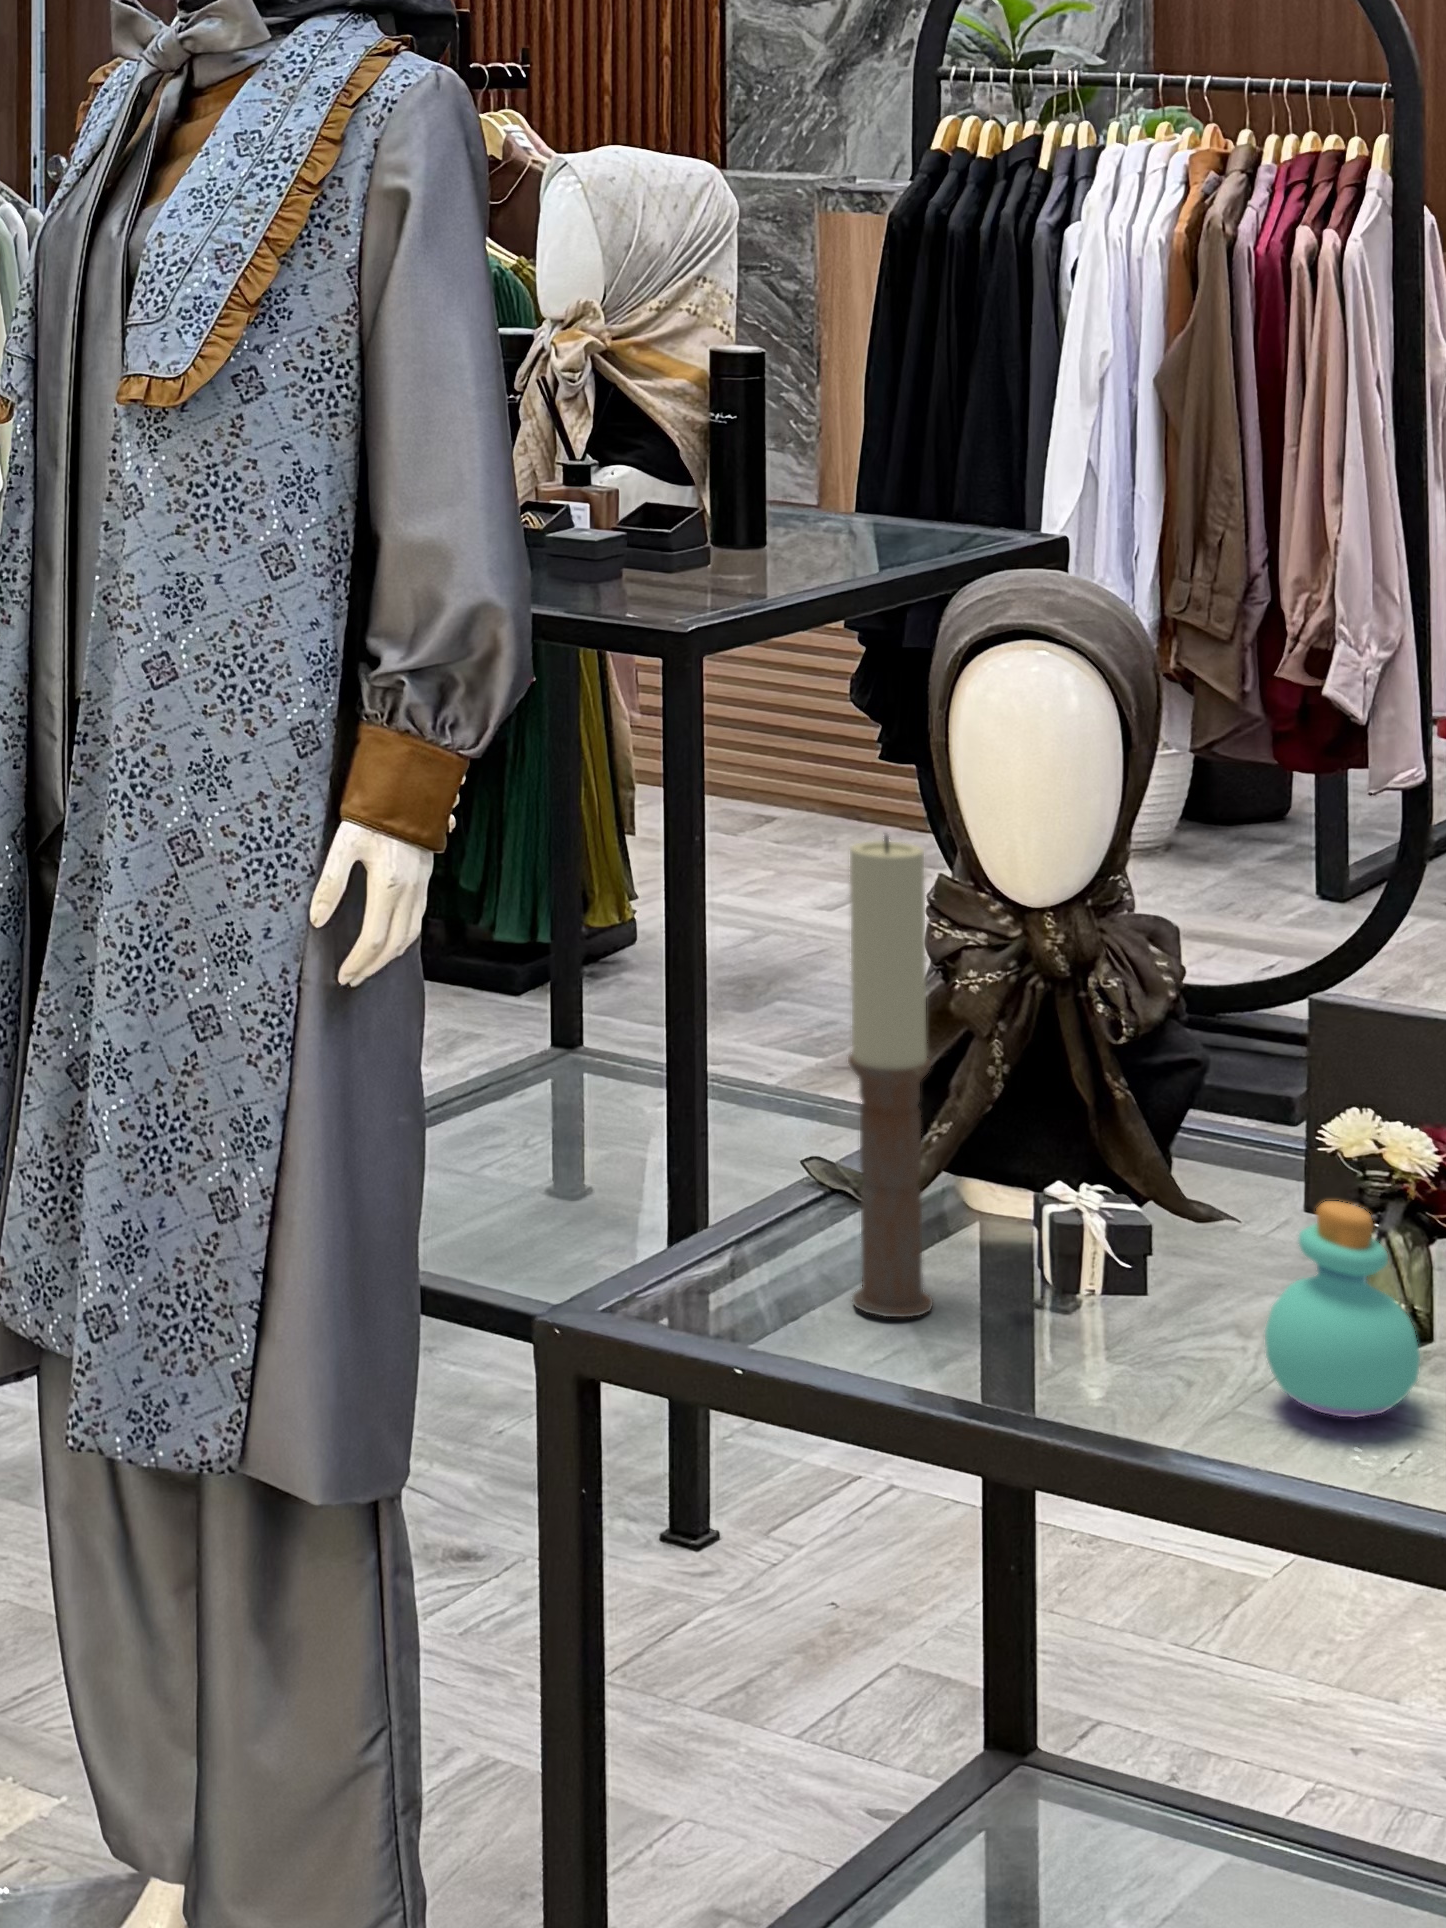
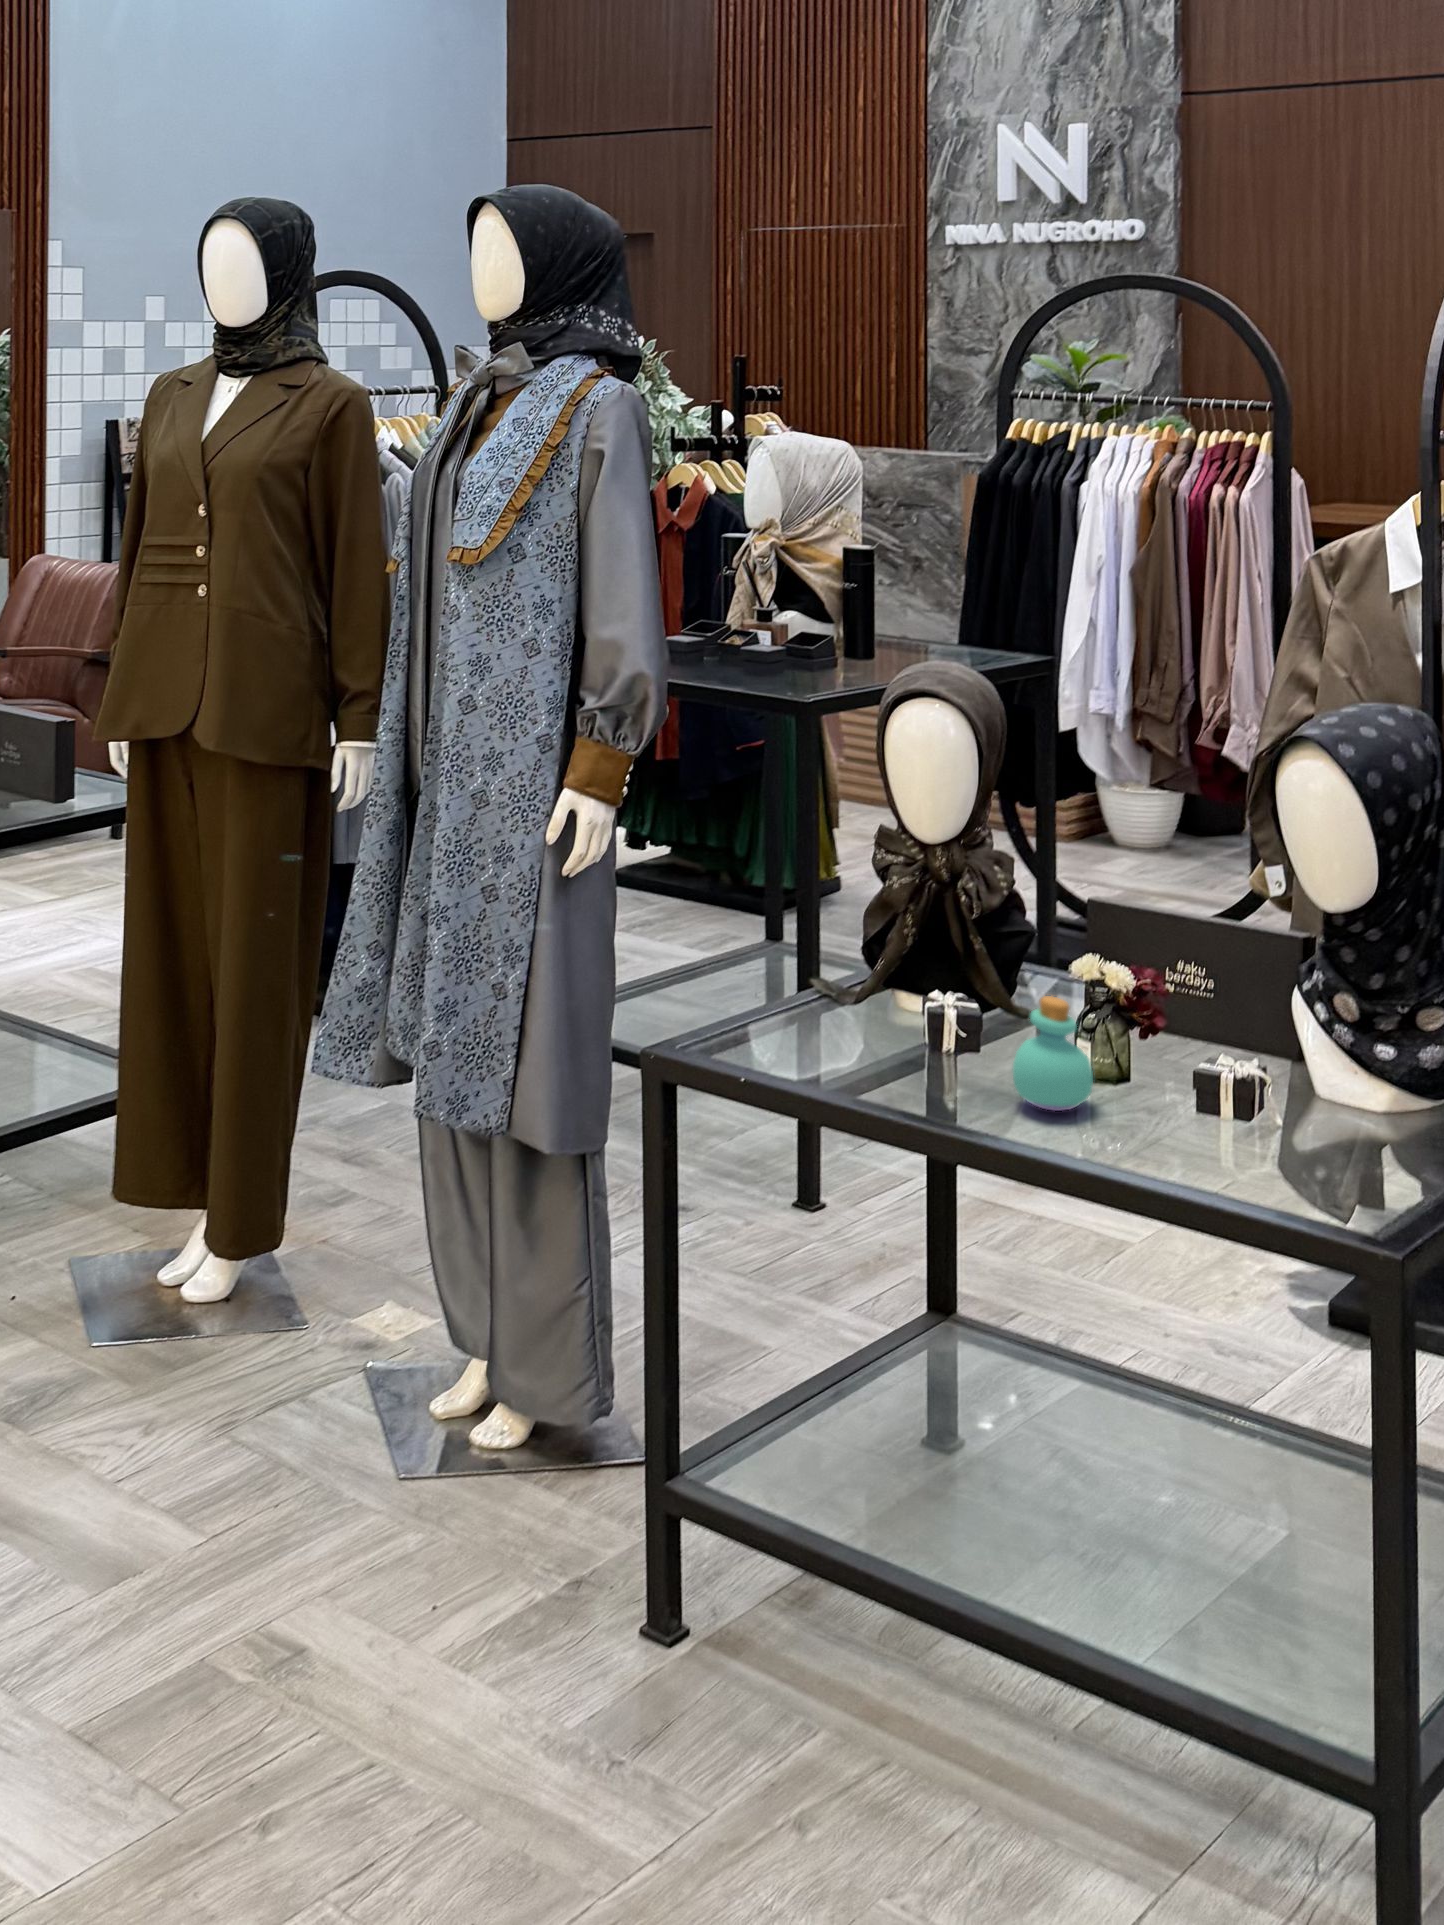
candle: present [848,835,932,1317] -> none [806,797,851,1054]

